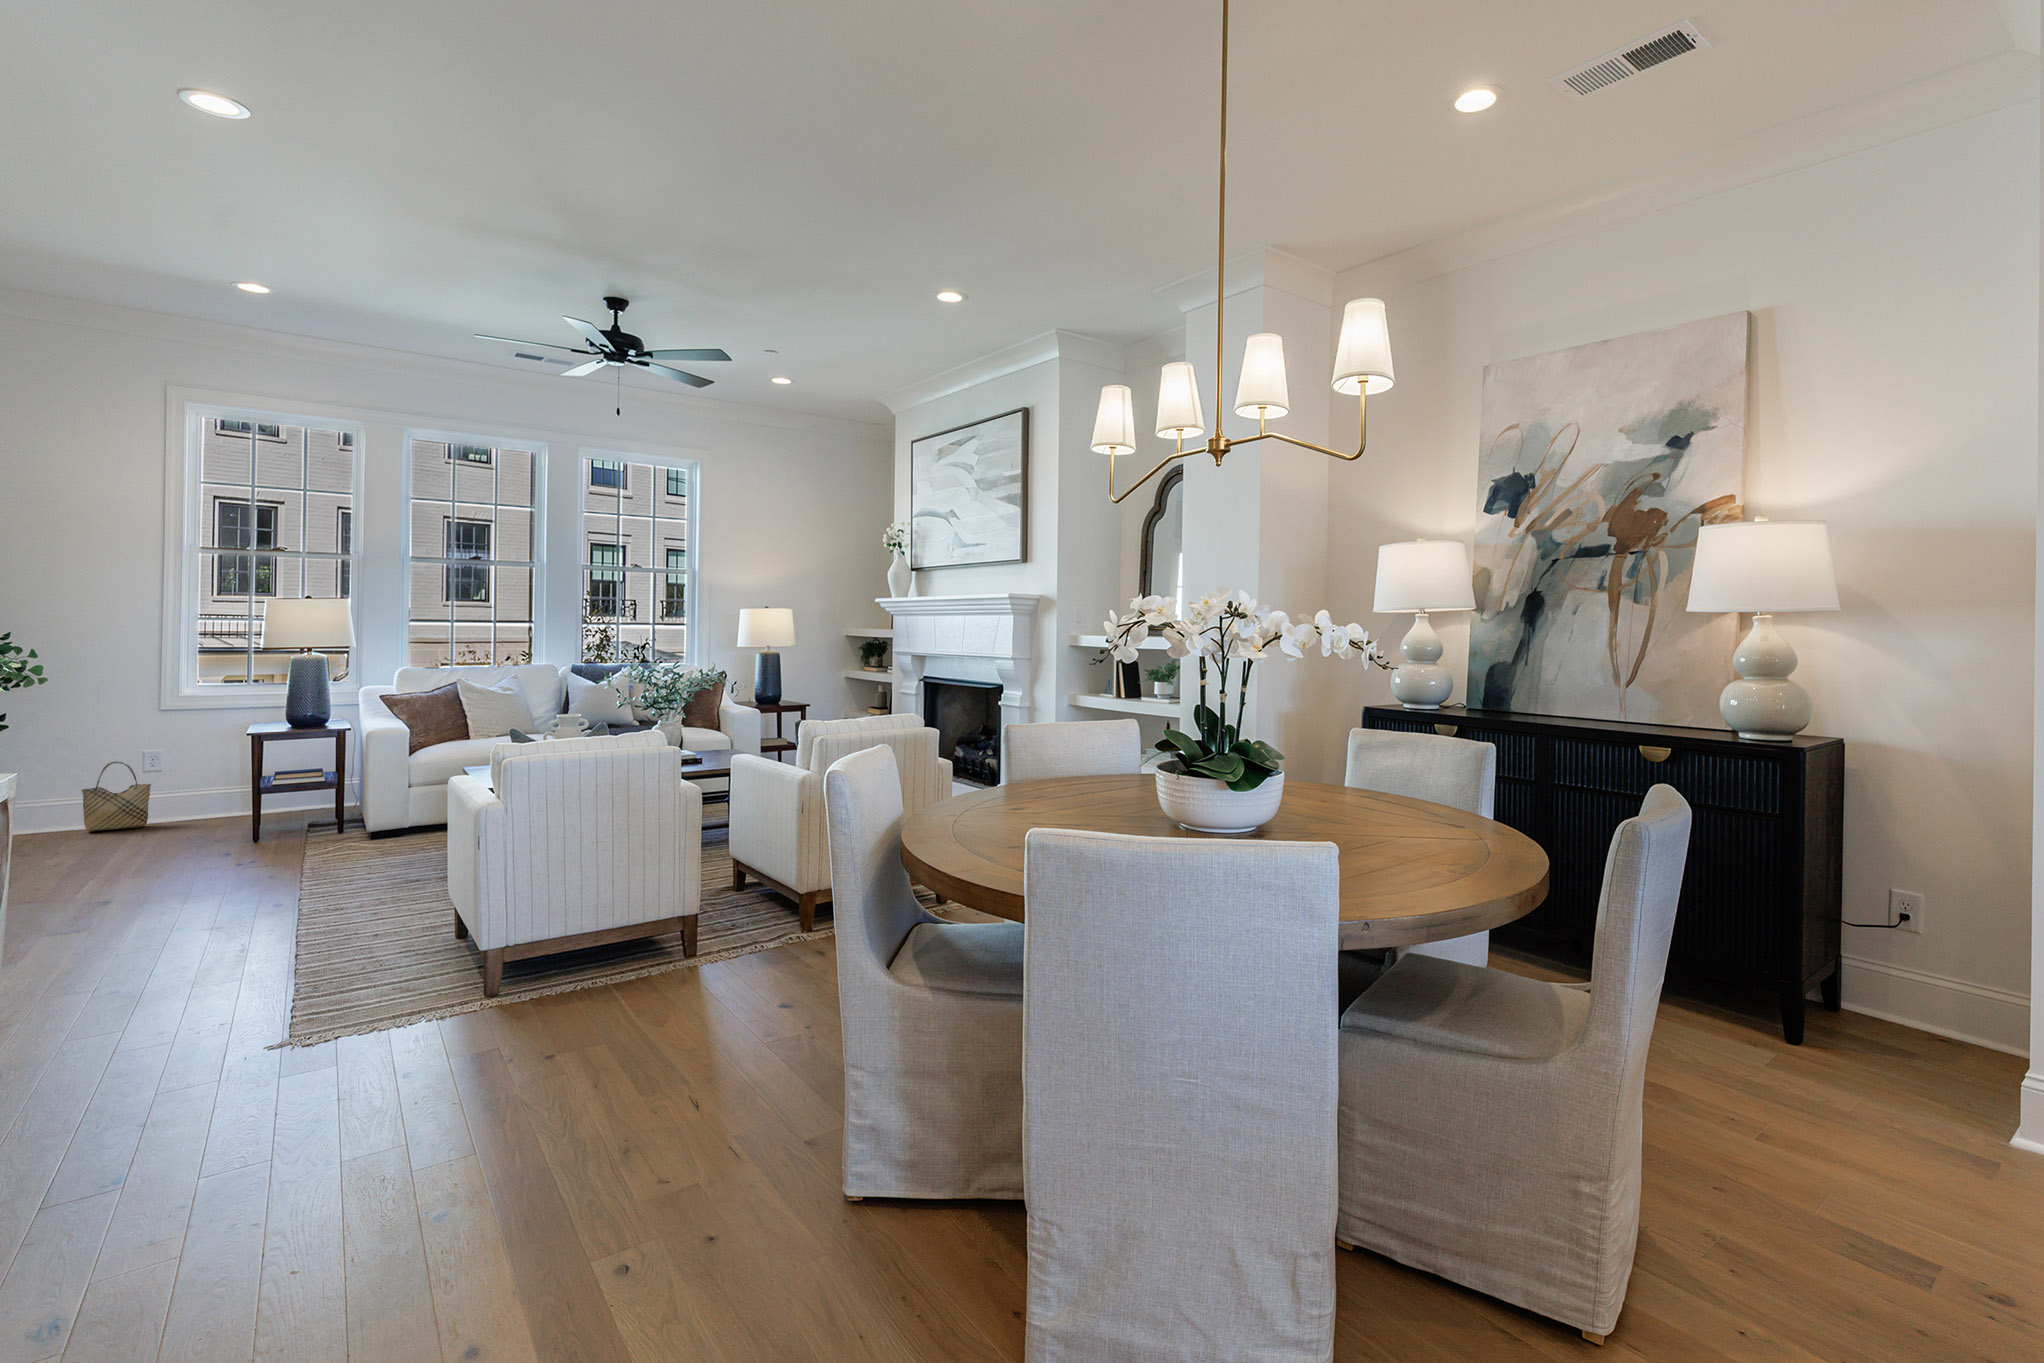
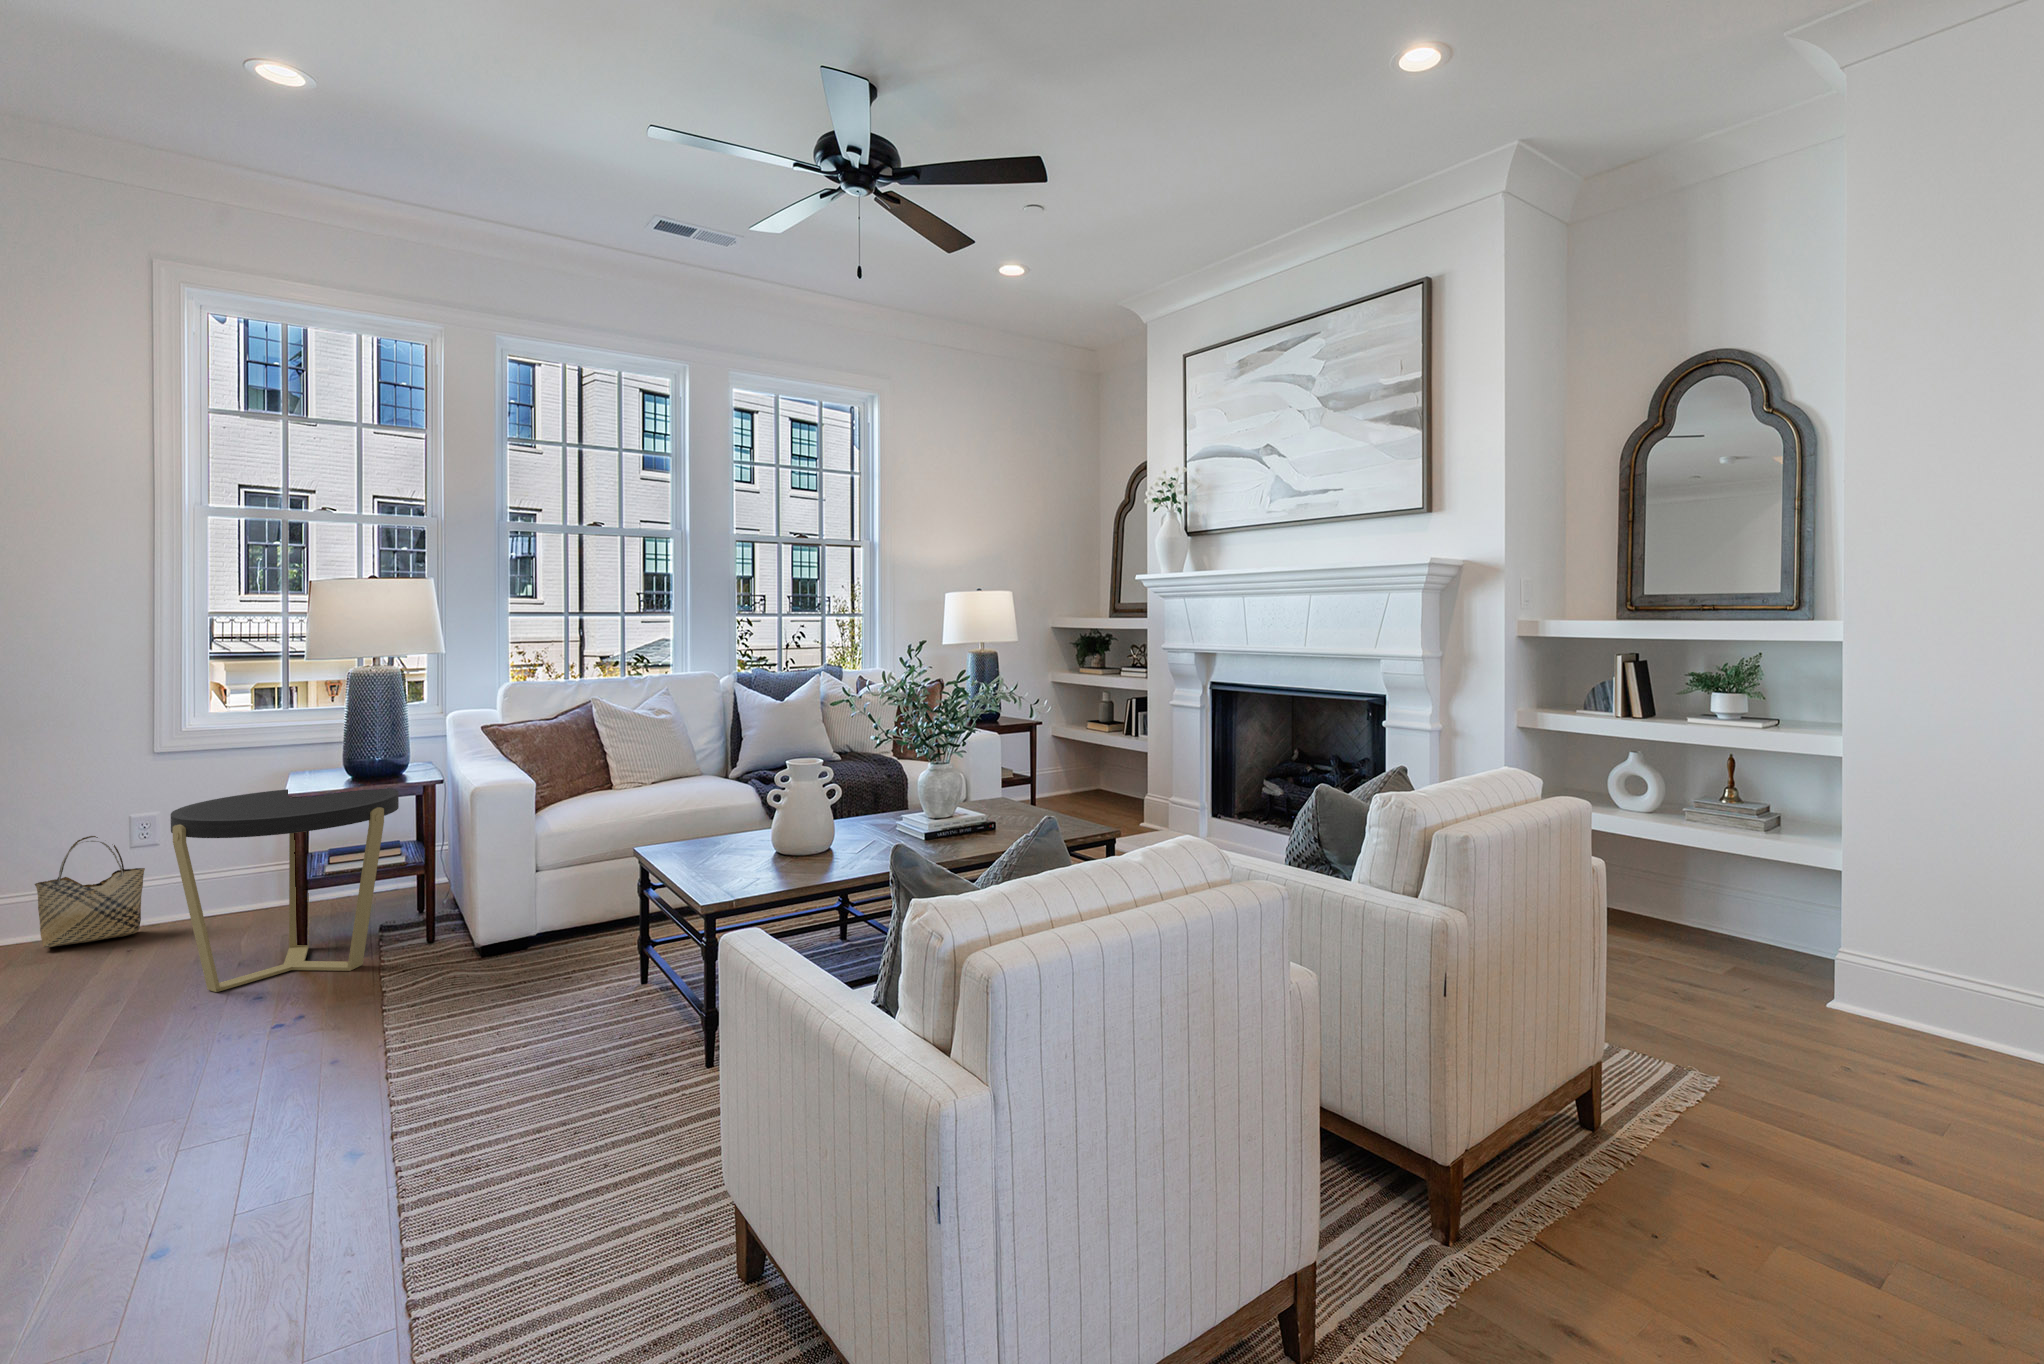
side table: none [178,730,322,851] -> present [171,788,399,992]

